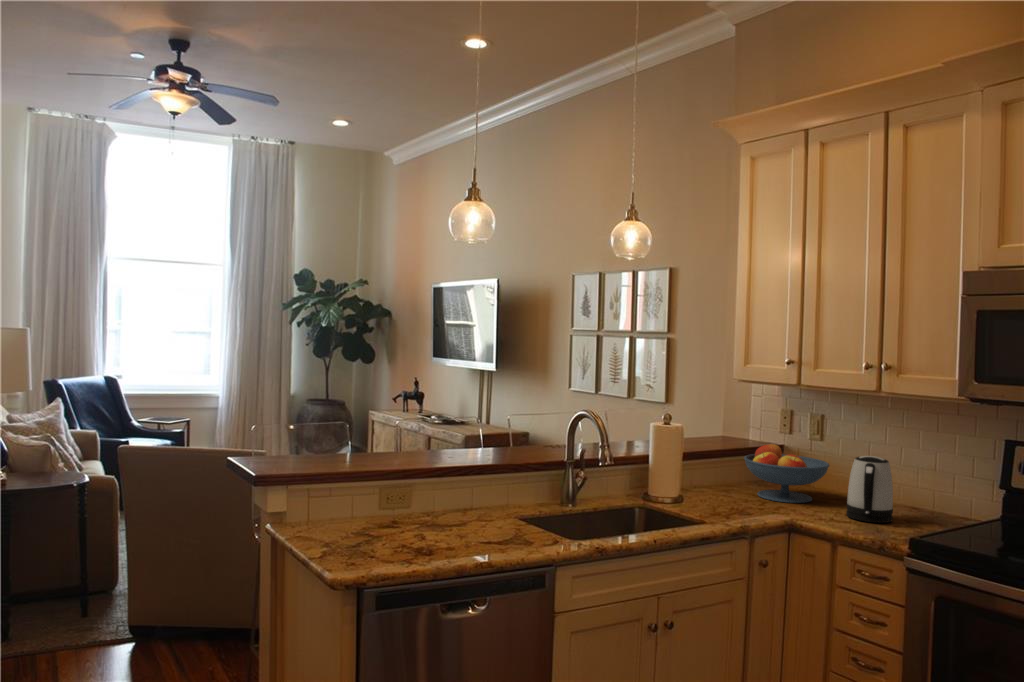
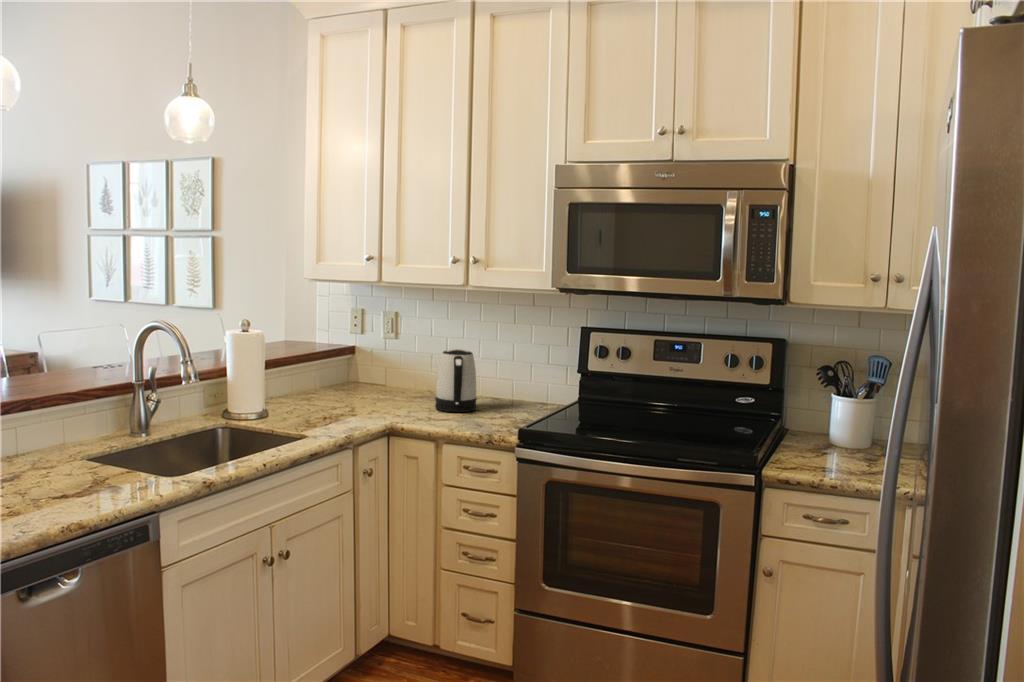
fruit bowl: present [744,444,829,503] -> none [328,344,413,403]

